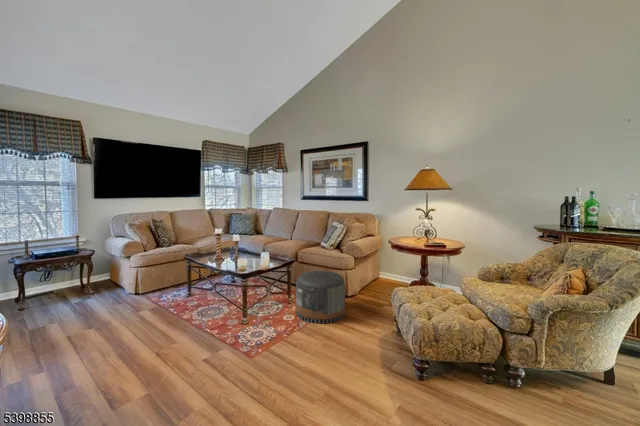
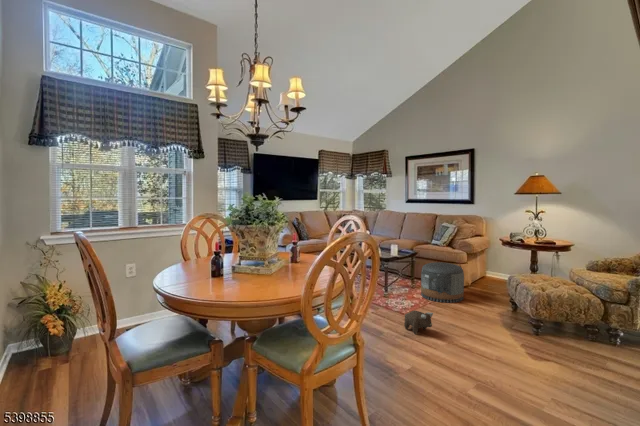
plush toy: none [241,356,279,394] -> present [404,310,433,333]

